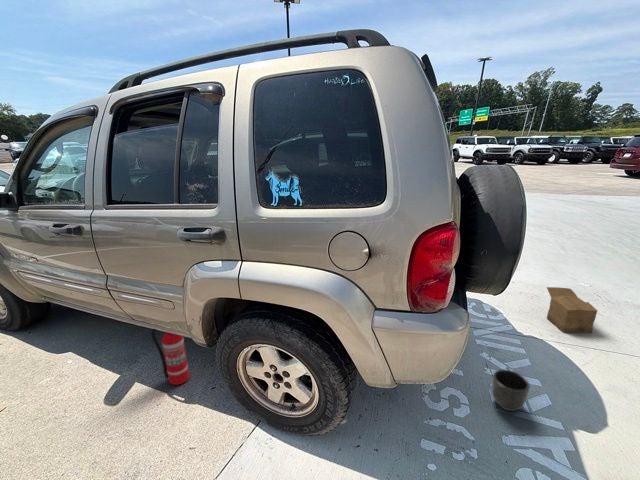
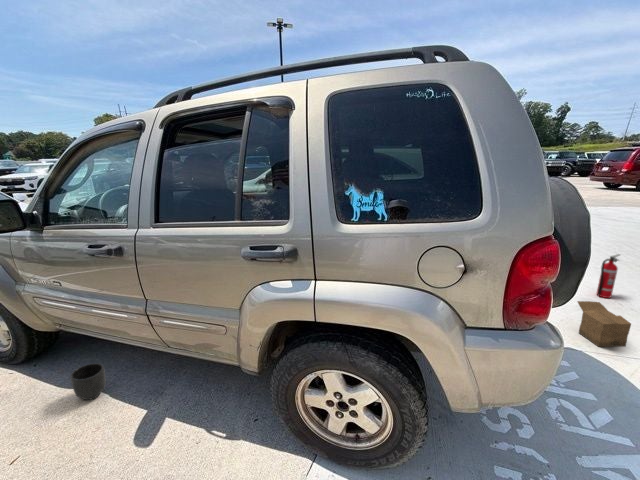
fire extinguisher: present [152,329,189,385] -> present [596,254,620,298]
planter: present [492,369,530,411] -> present [70,363,106,400]

